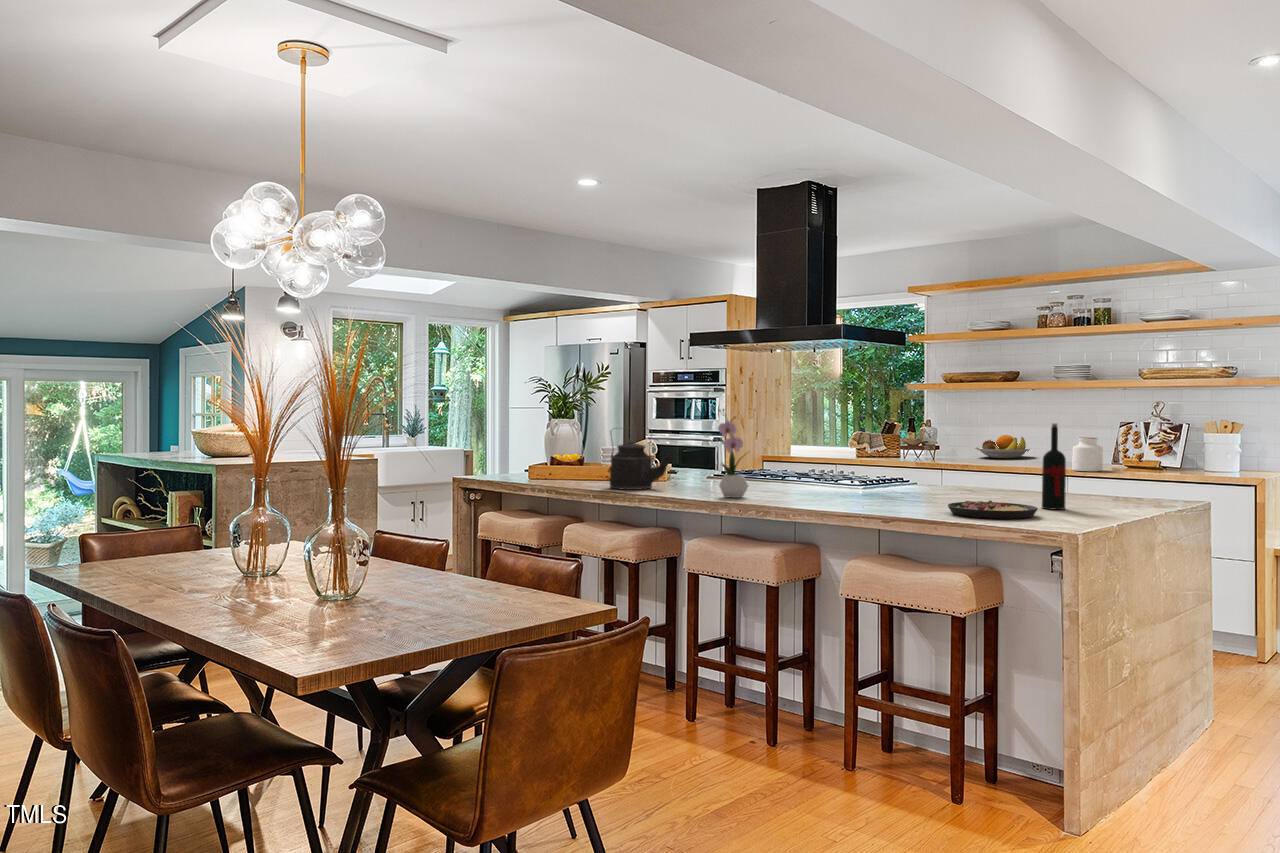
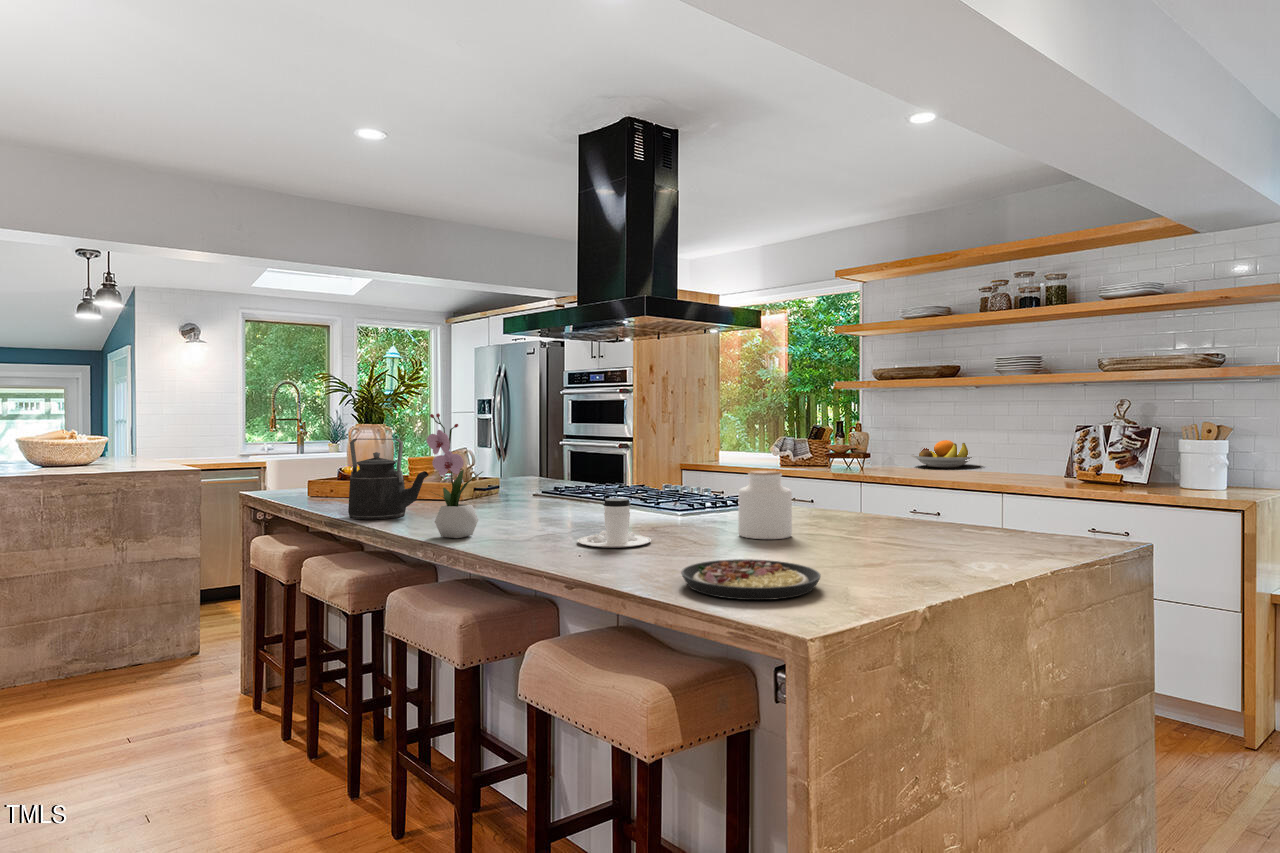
wine bottle: present [1042,423,1066,510] -> none [859,435,896,573]
jar: present [1072,437,1103,471] -> present [738,471,792,539]
coffee cup: none [828,468,881,501] -> present [578,498,651,548]

